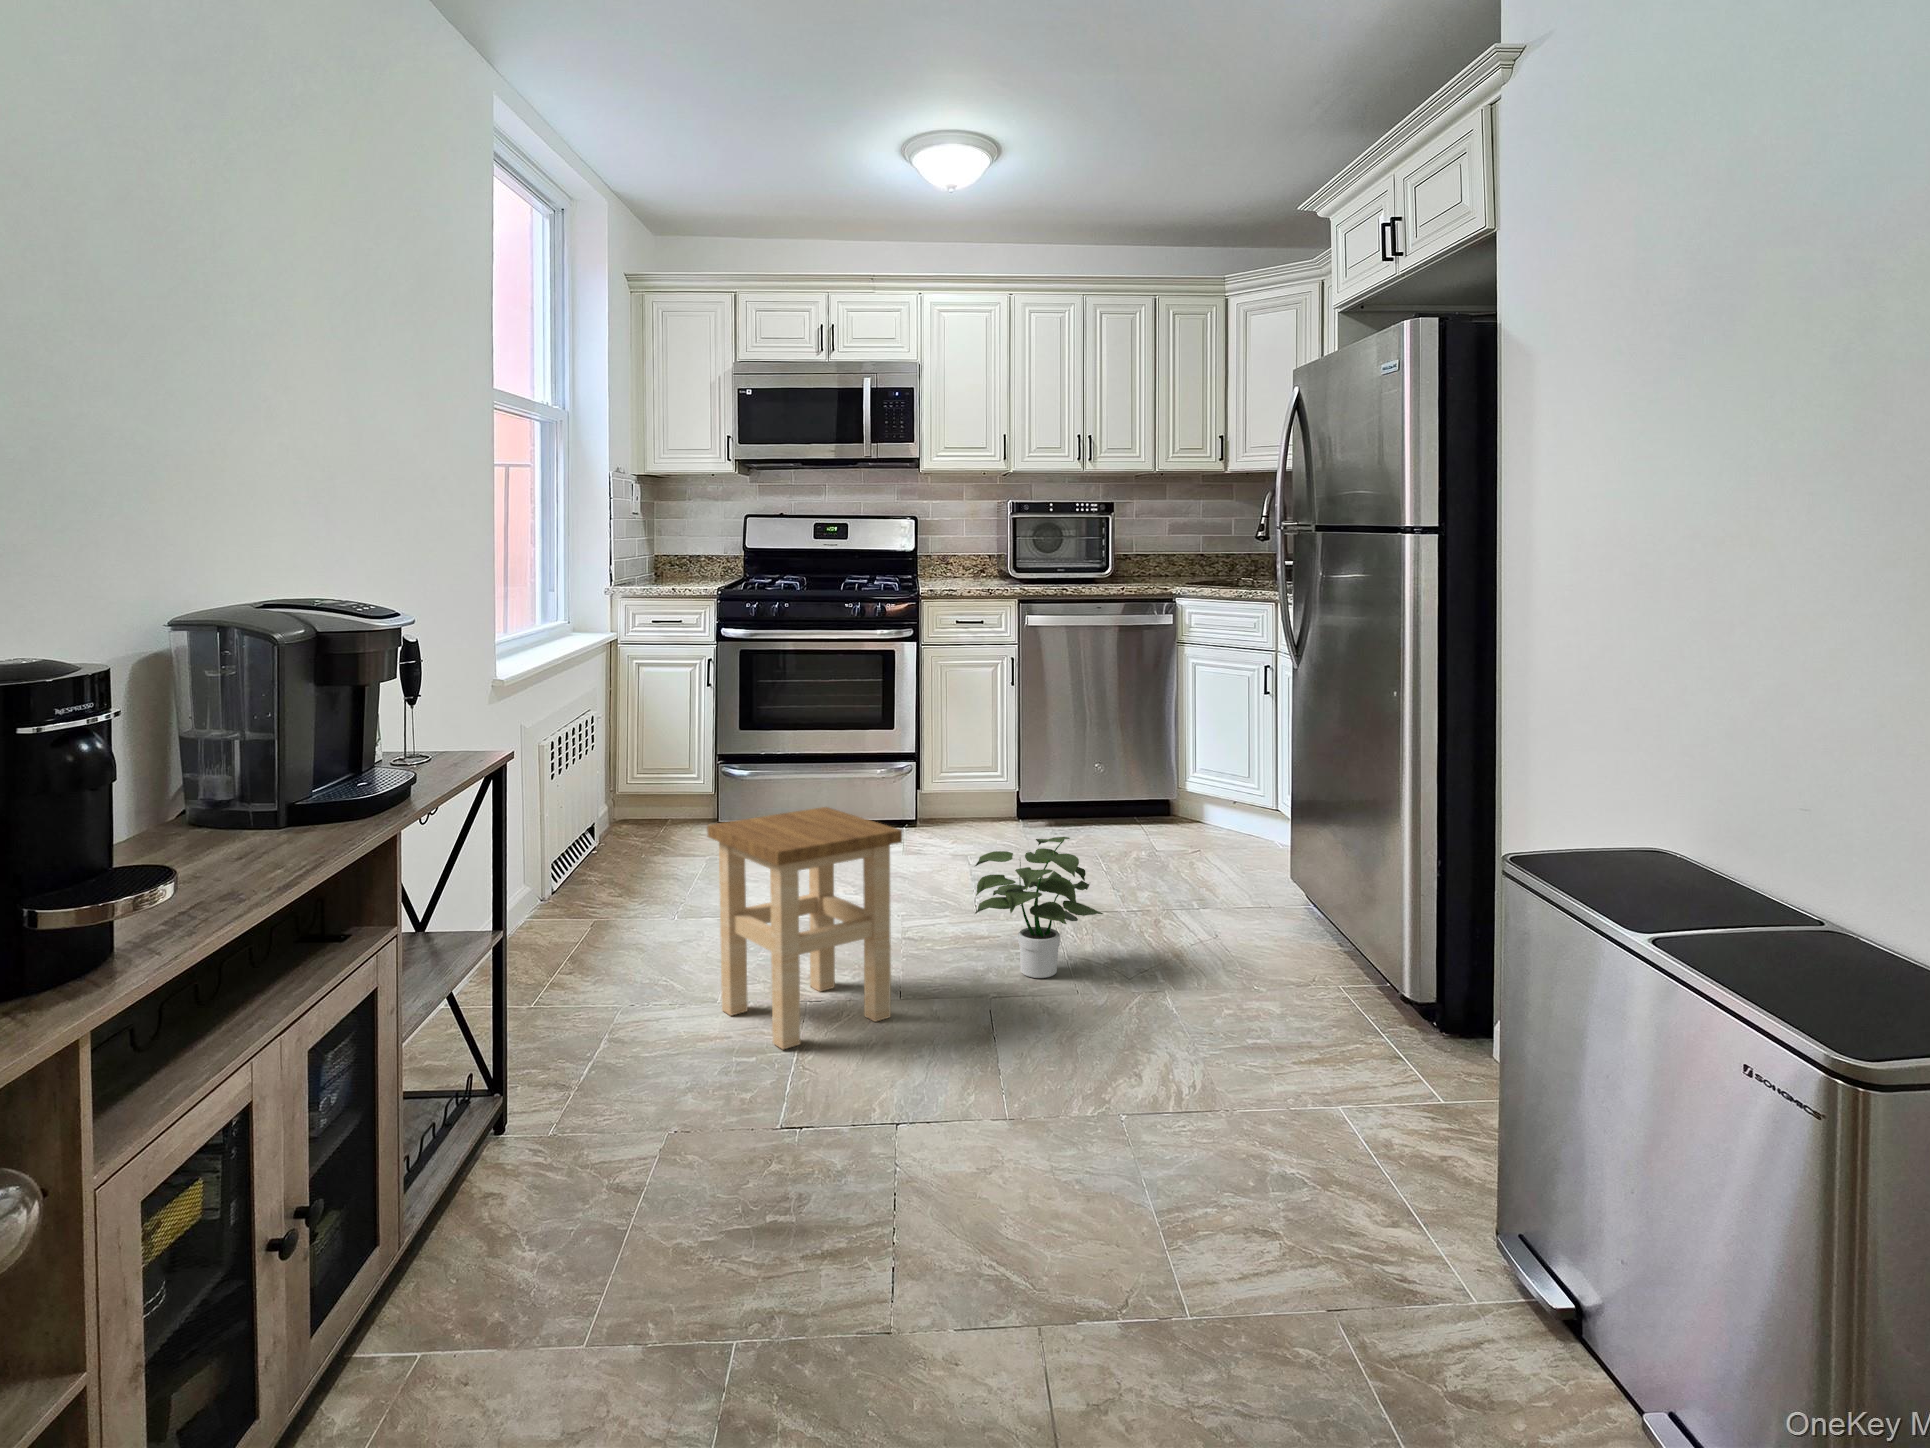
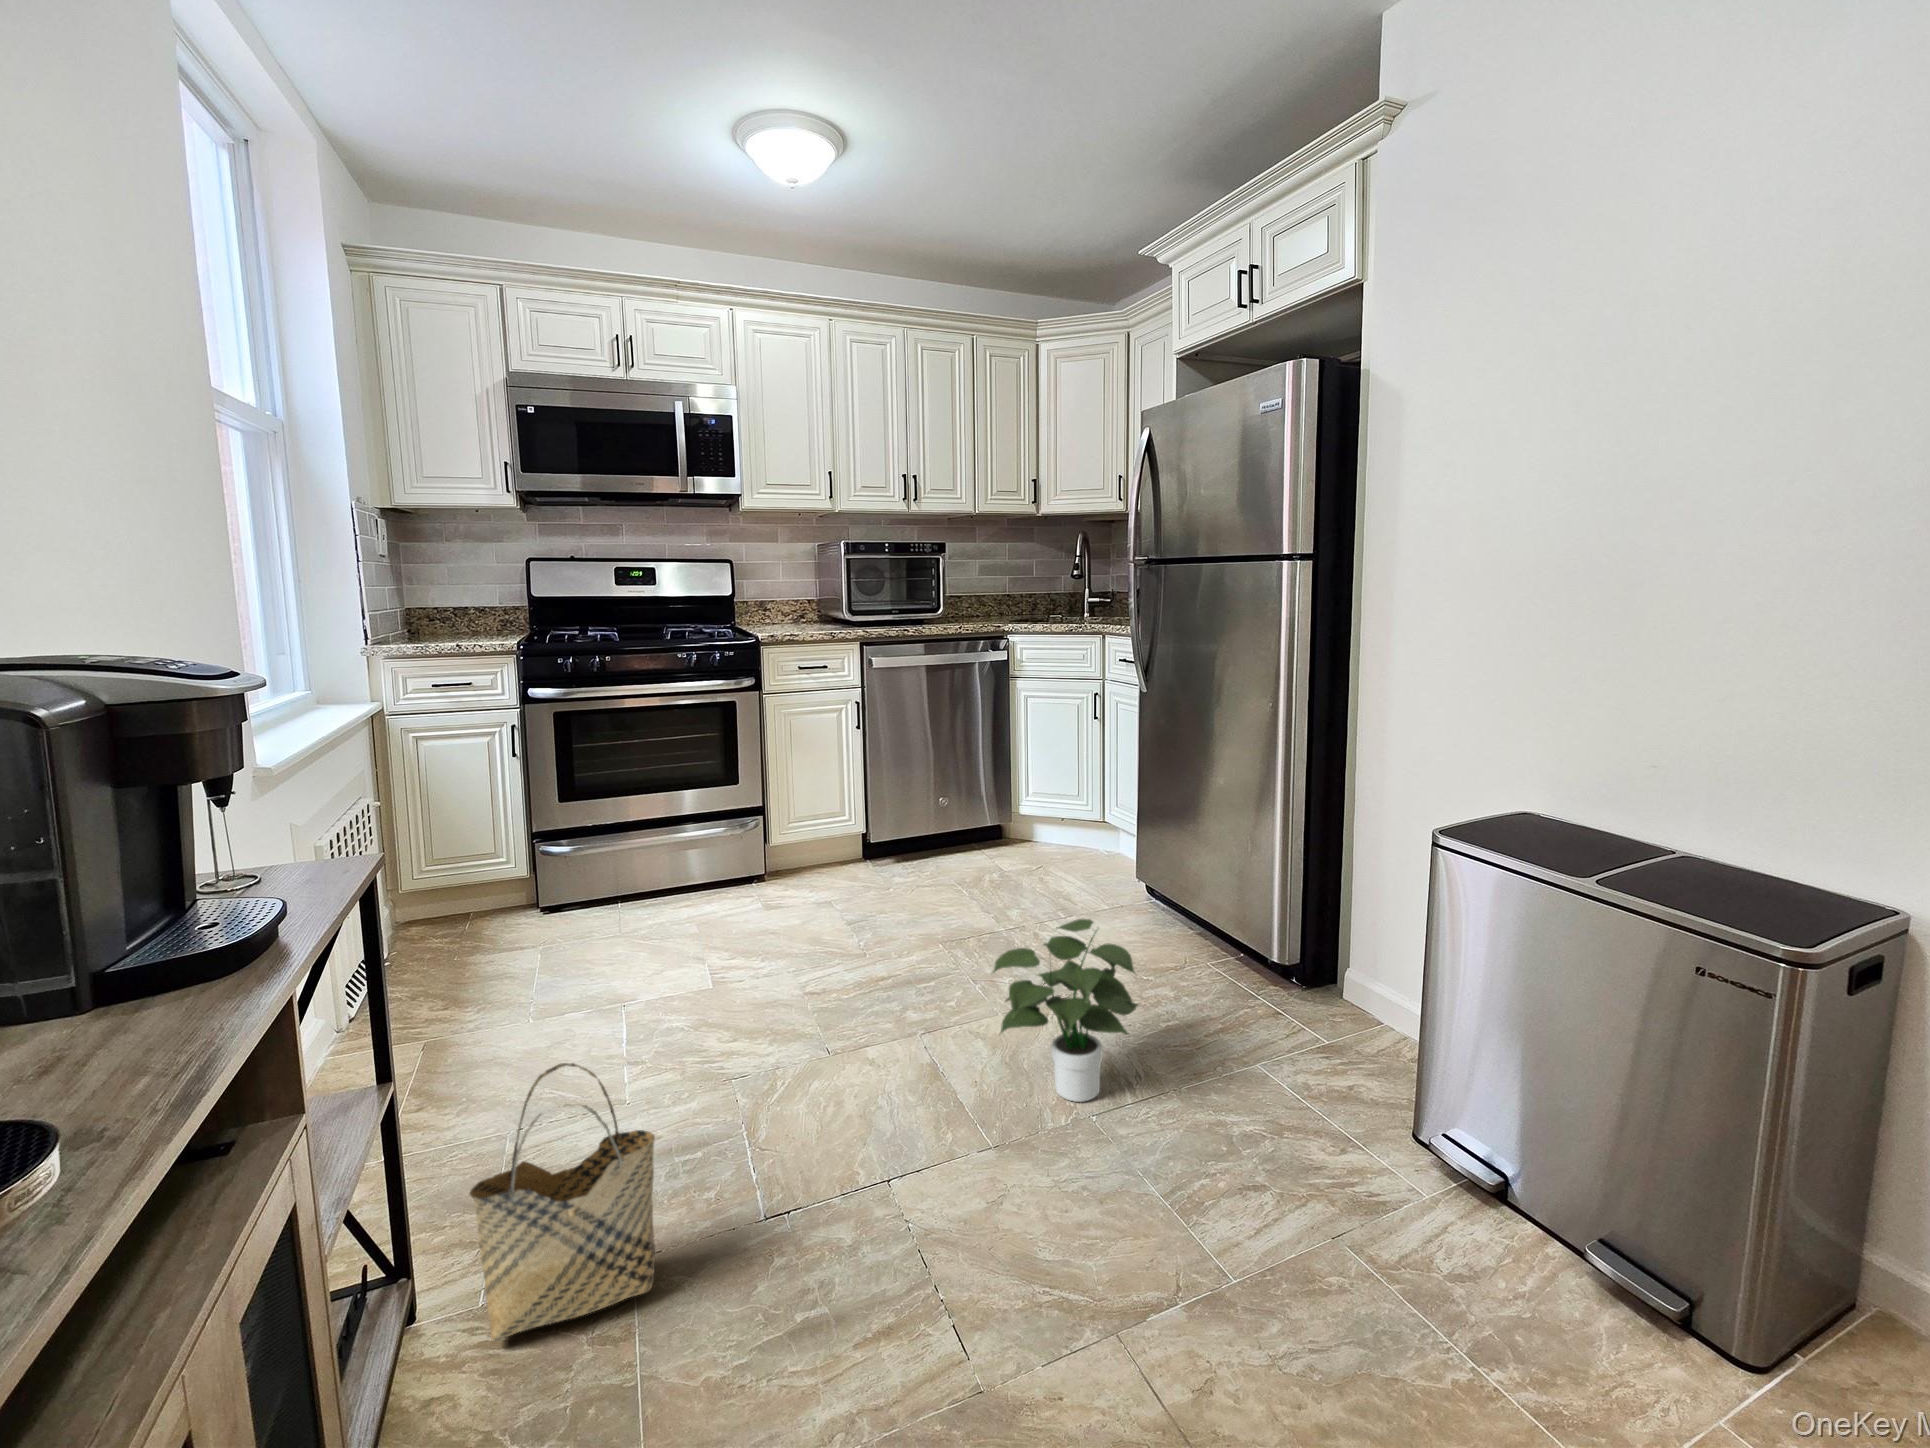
stool: present [707,807,902,1049] -> none [687,939,983,1366]
woven basket: none [587,853,696,1001] -> present [469,1063,655,1341]

